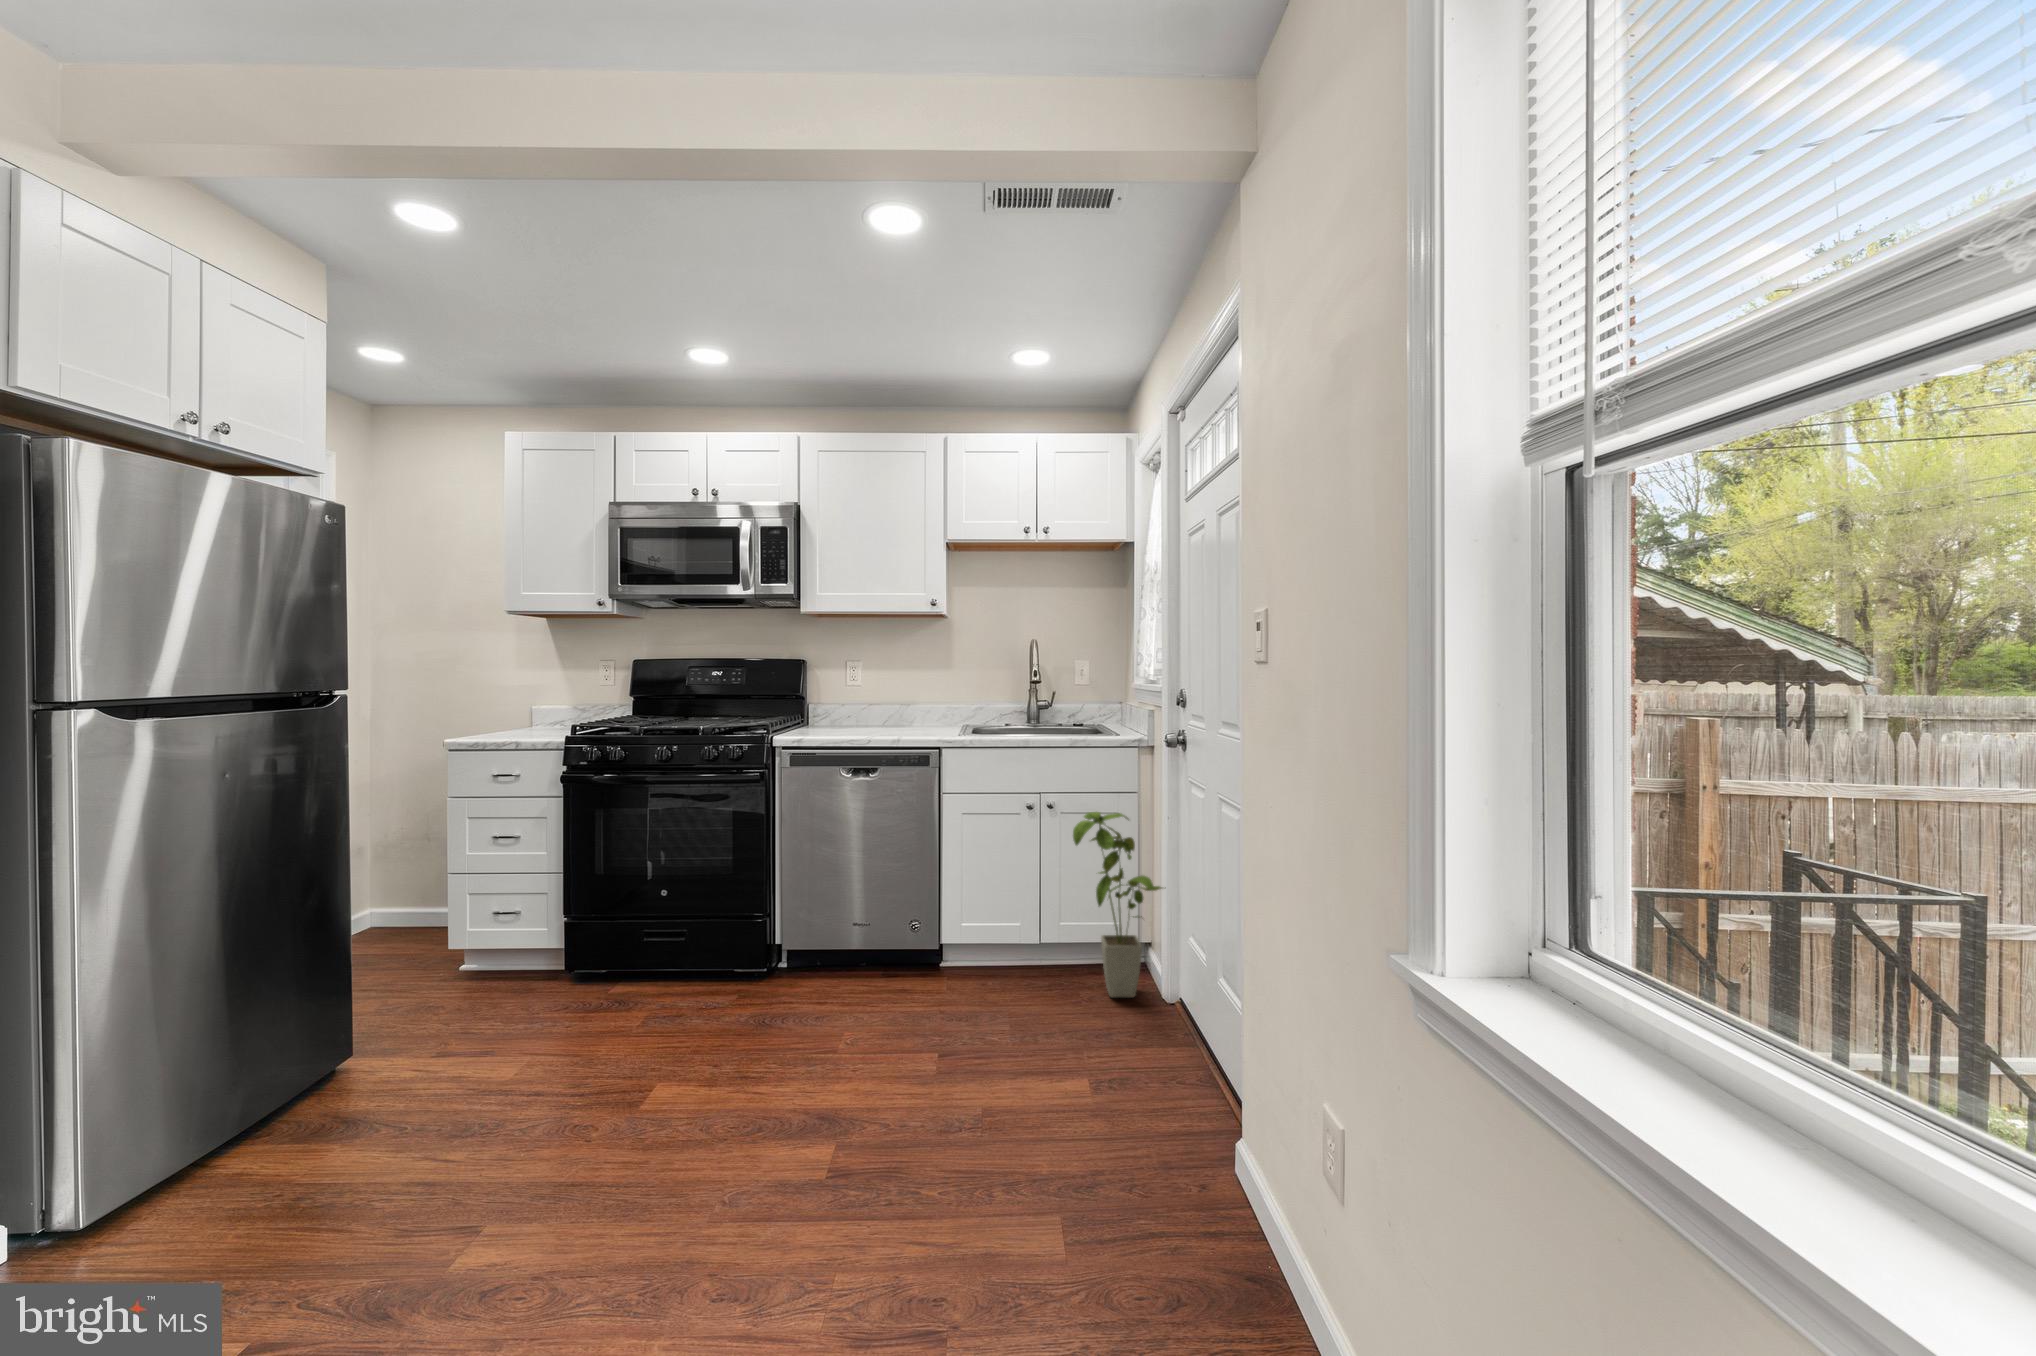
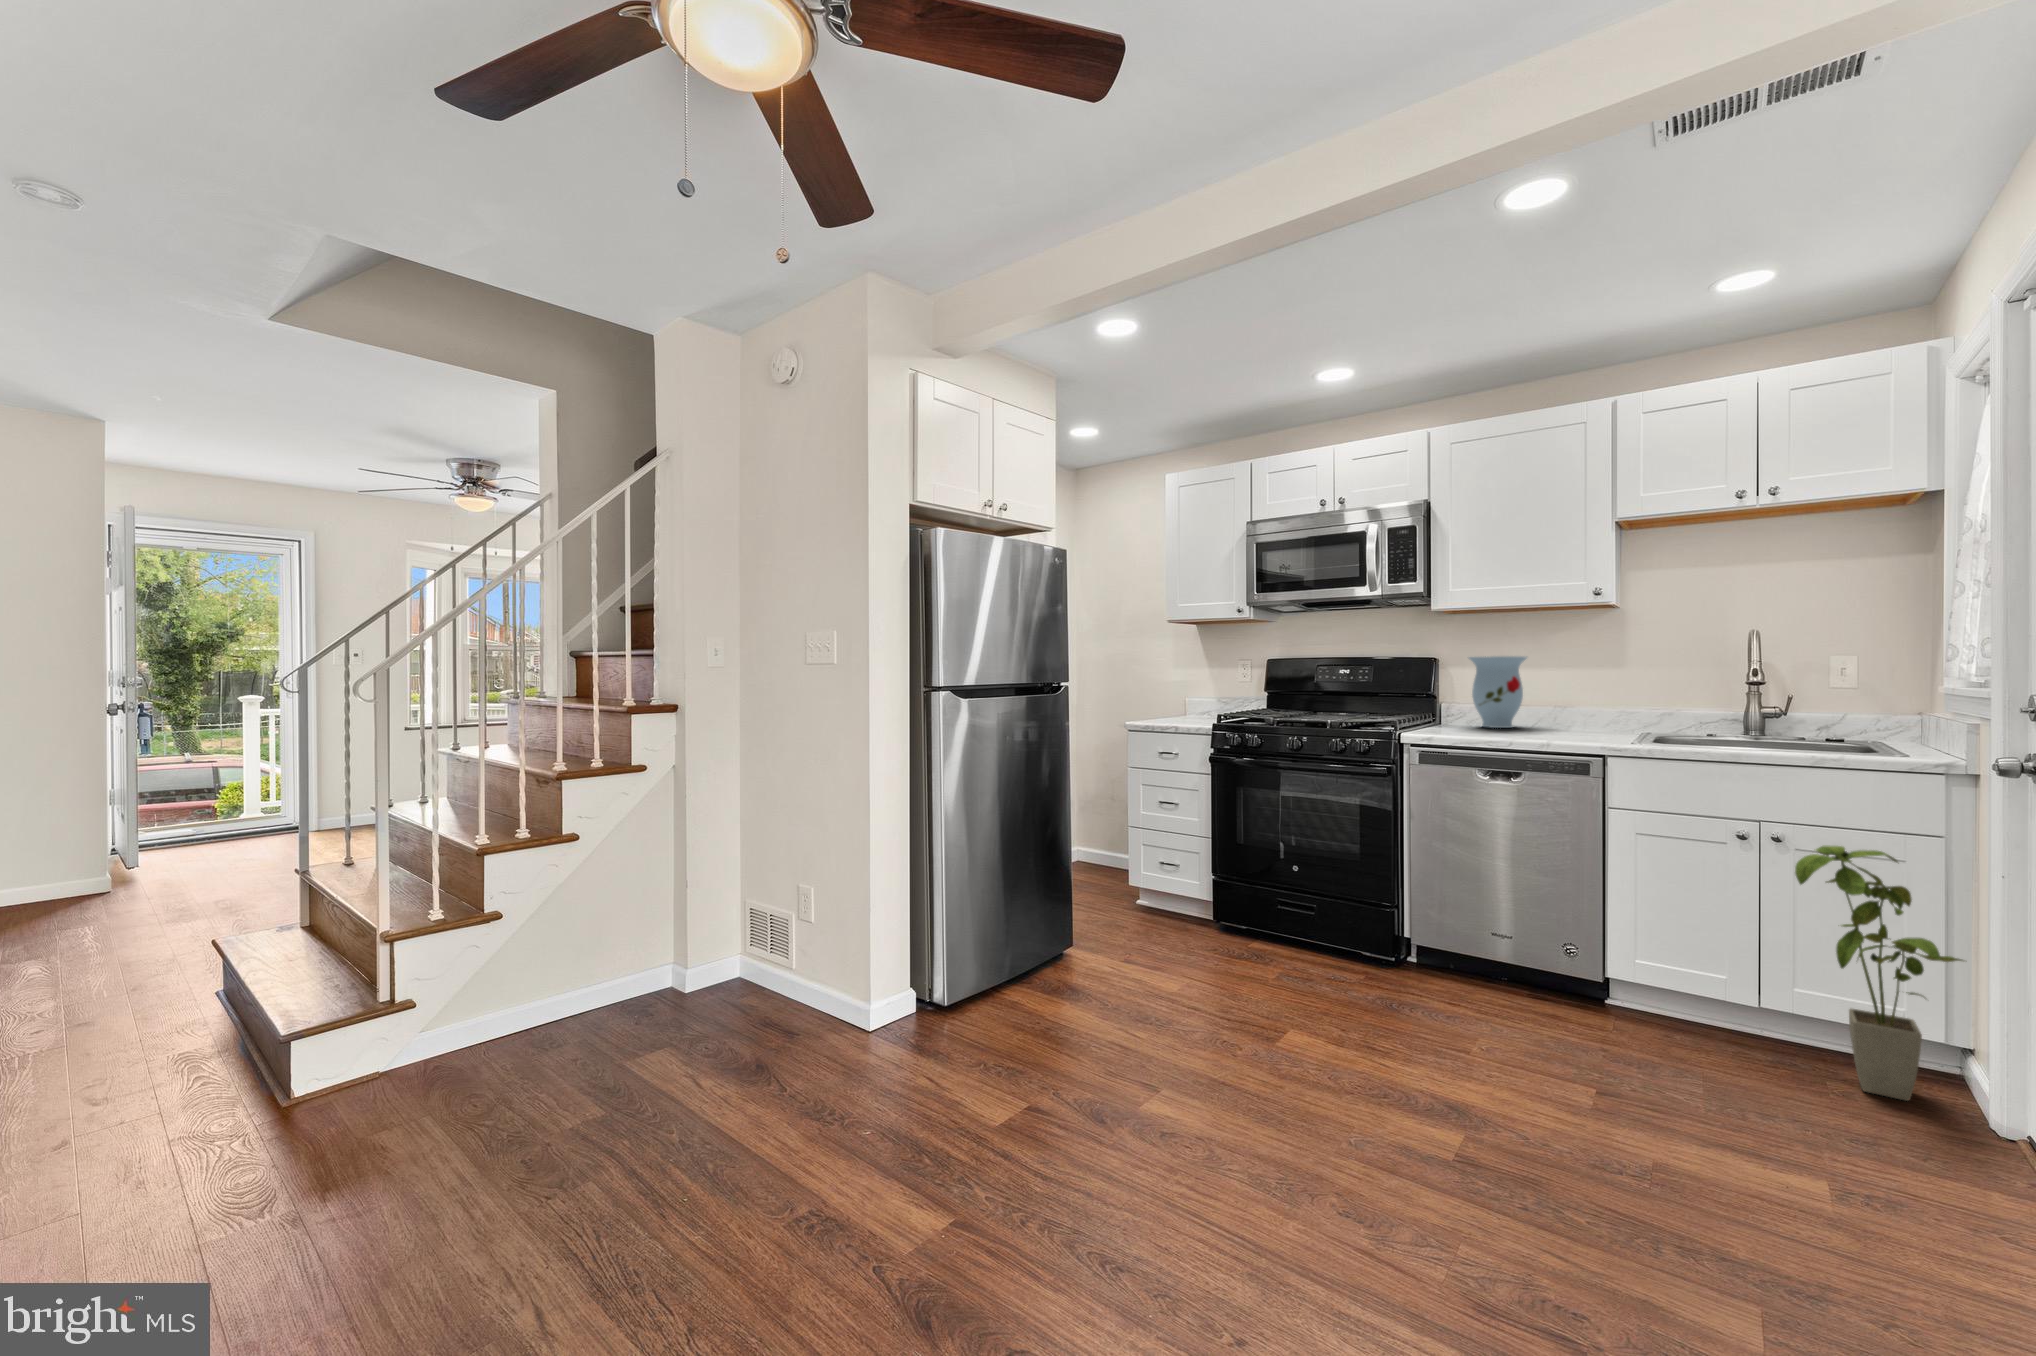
vase: none [832,659,882,726] -> present [1469,656,1527,728]

